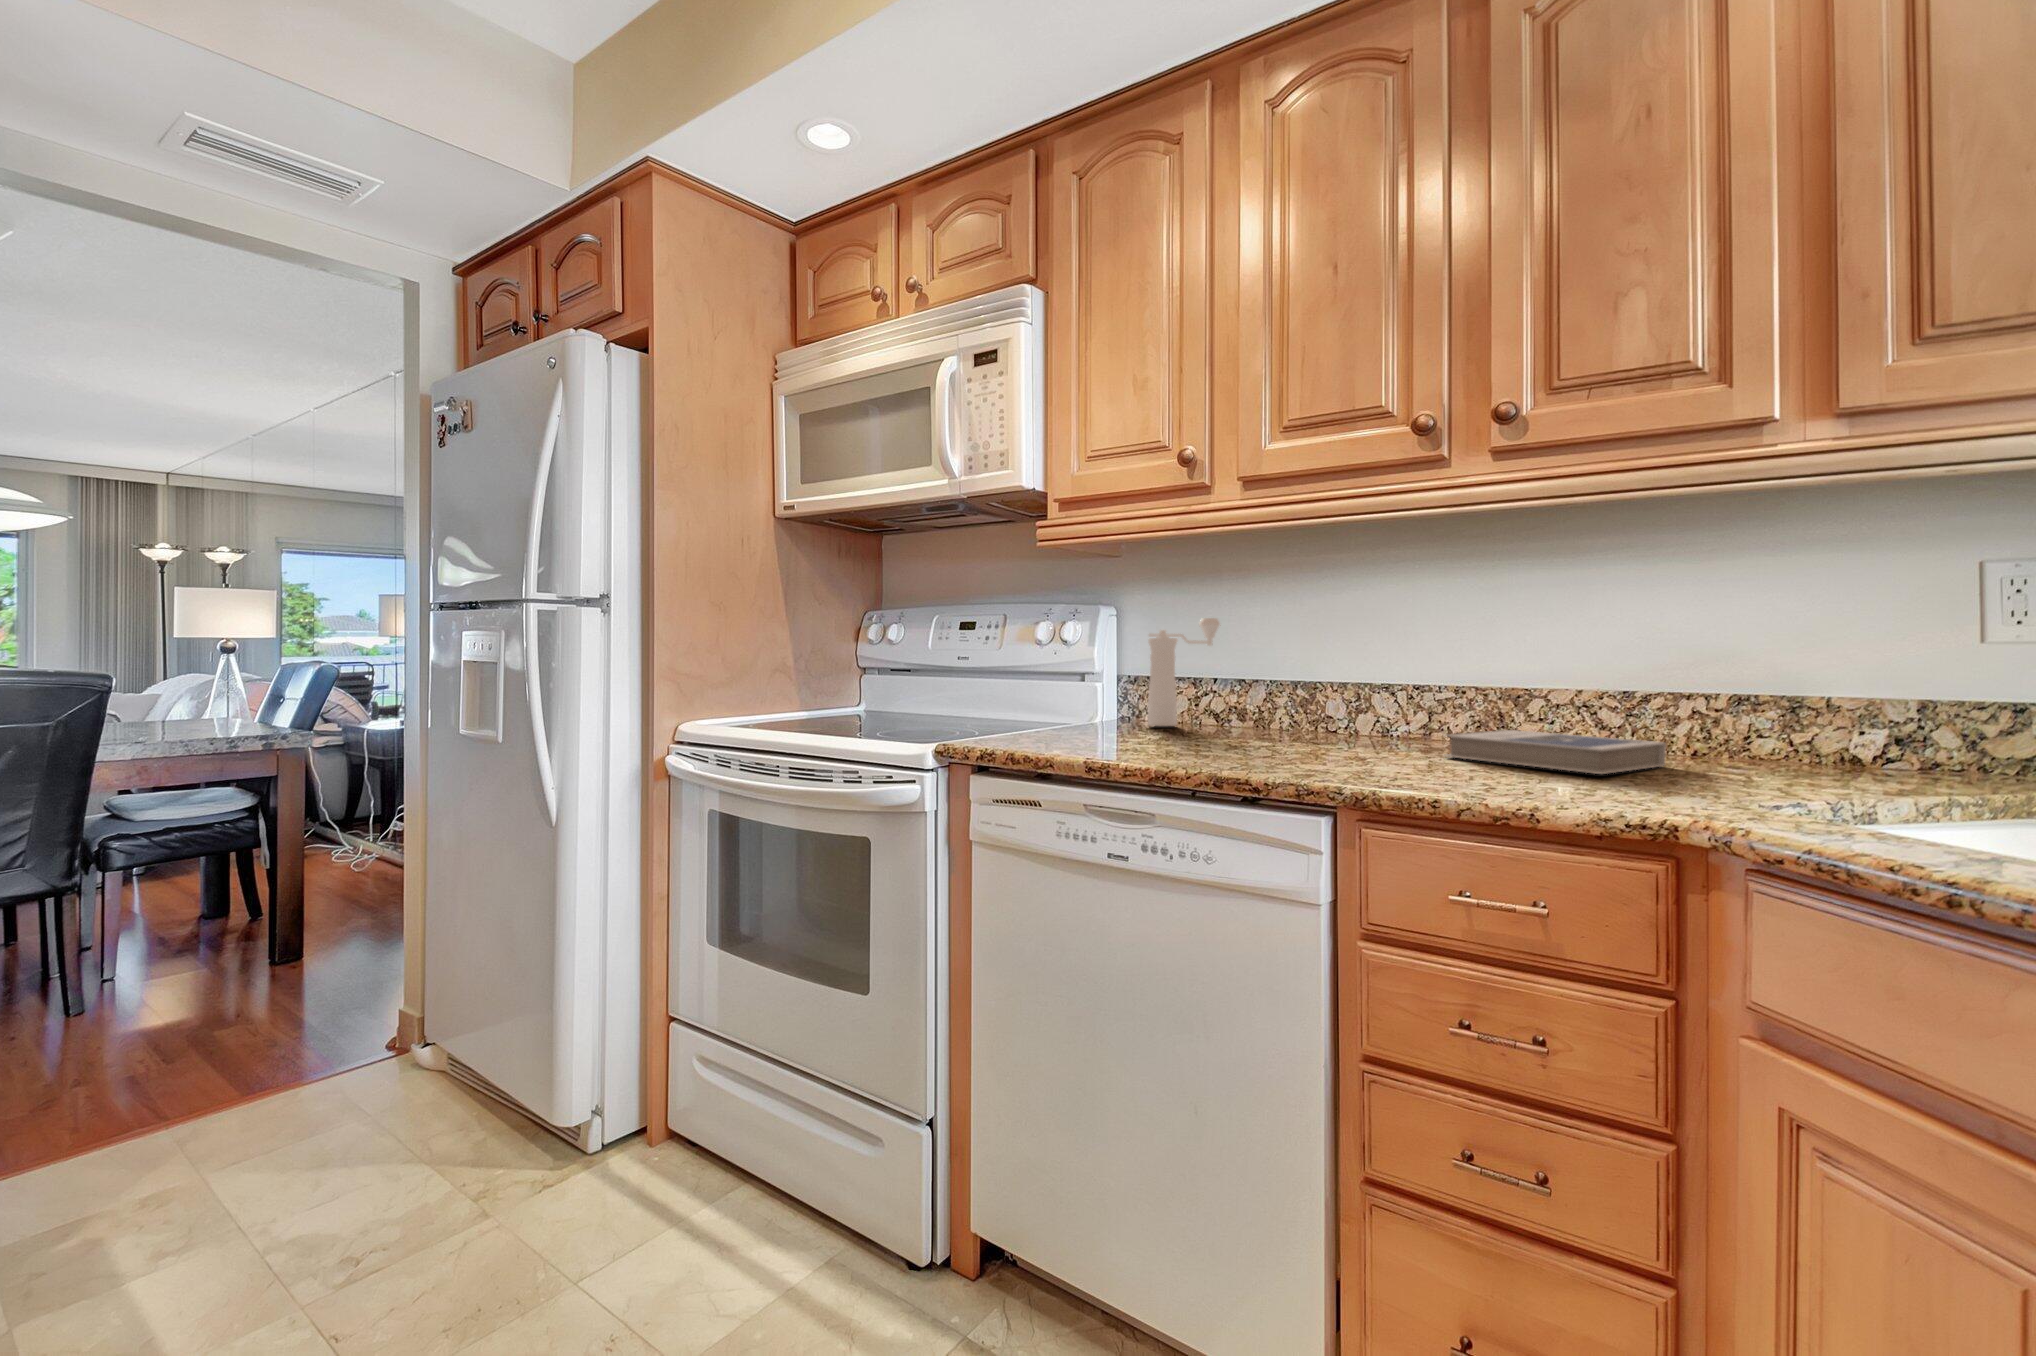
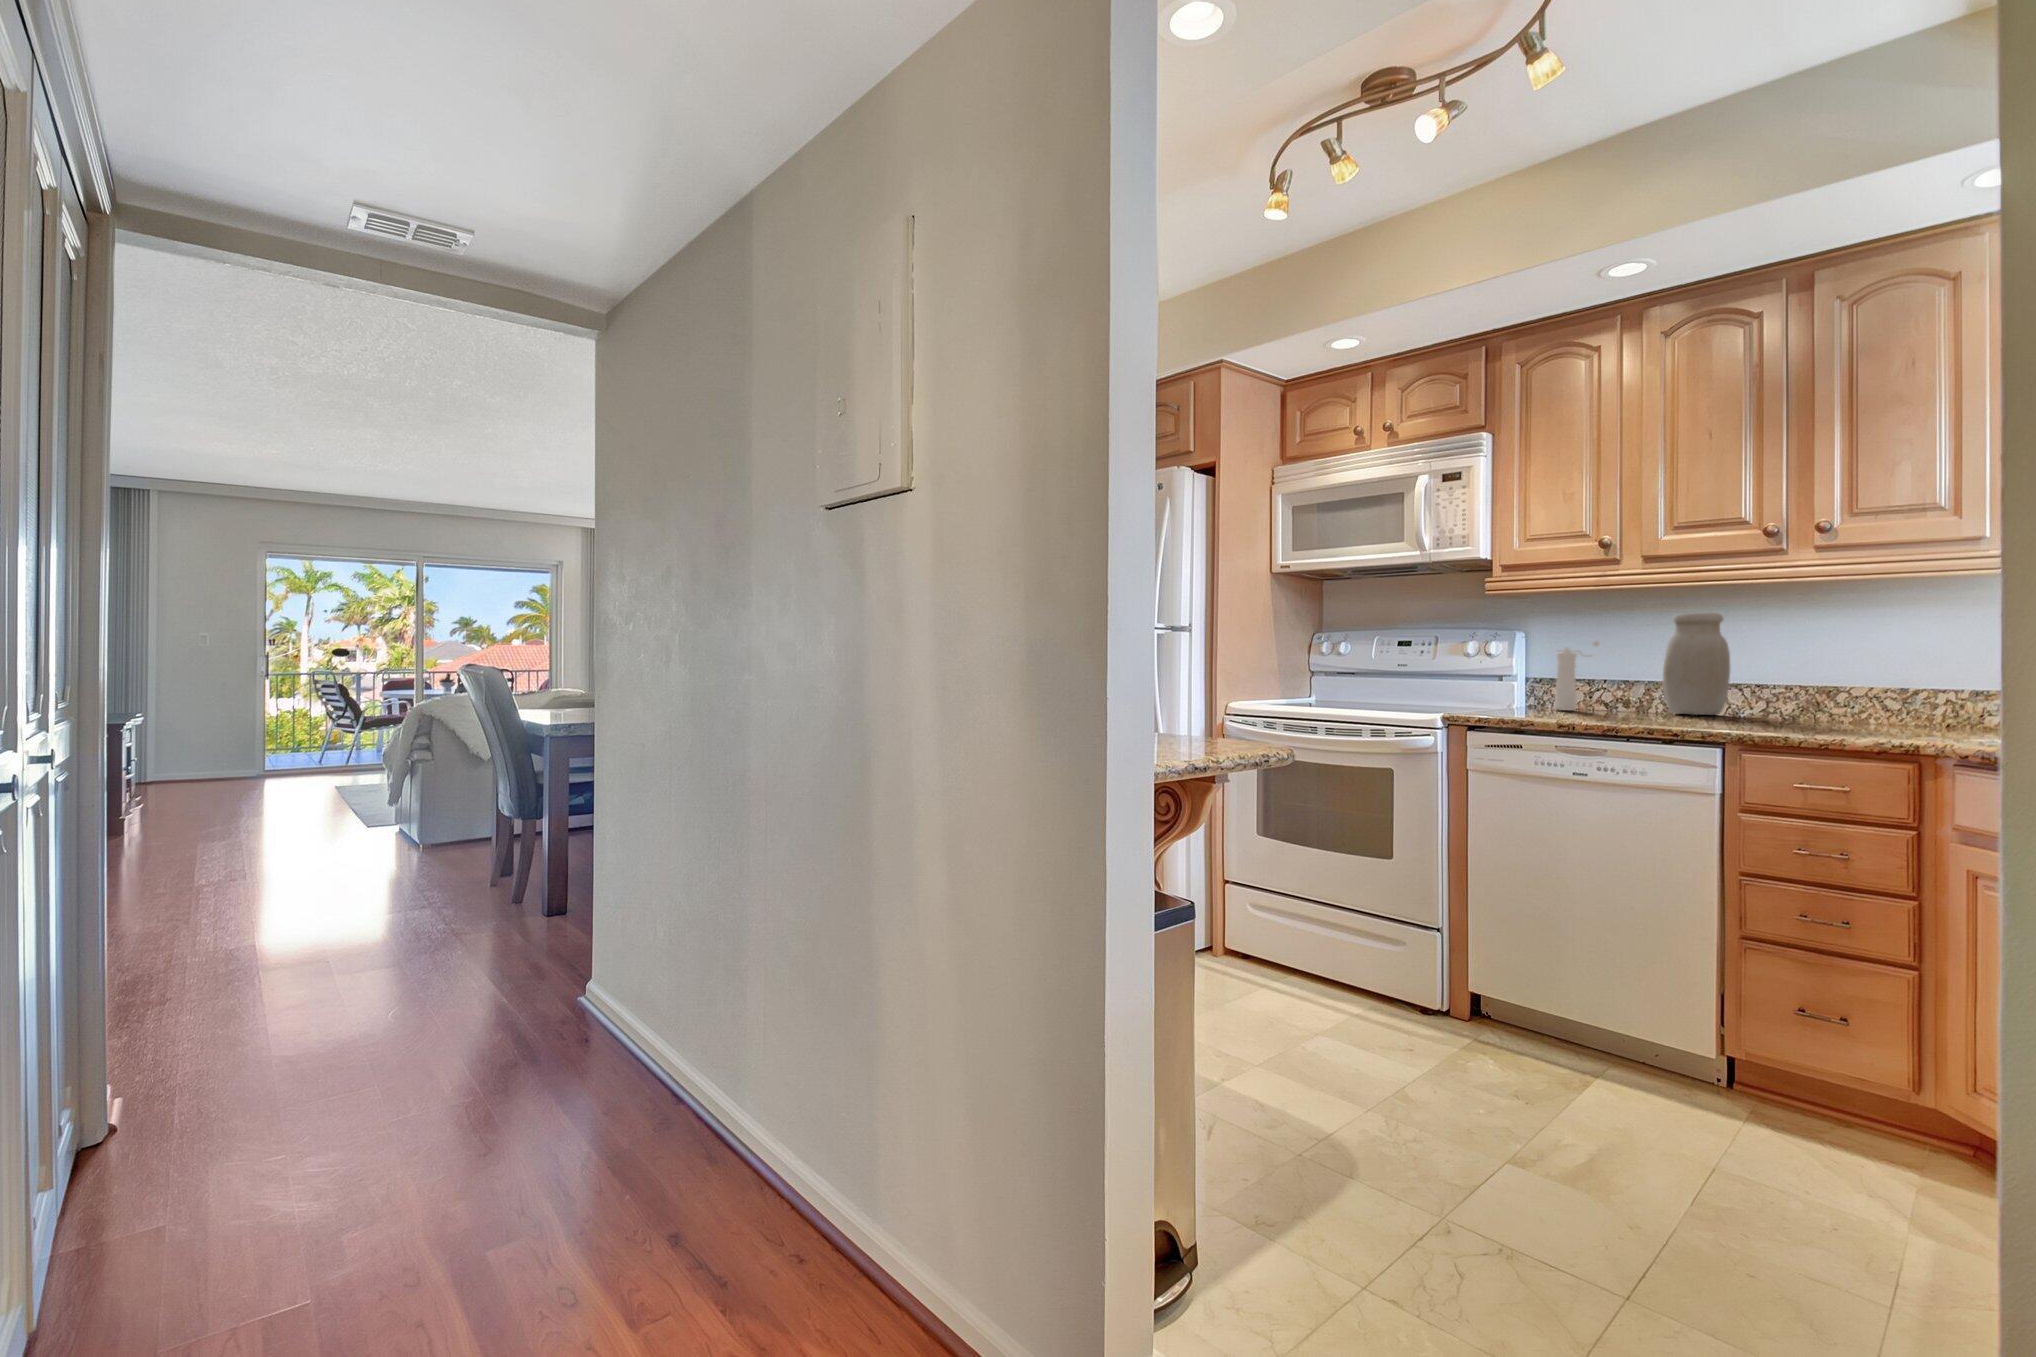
jar: none [1290,572,1381,734] -> present [1663,613,1730,715]
hardback book: present [1445,730,1666,774] -> none [1780,711,1927,731]

